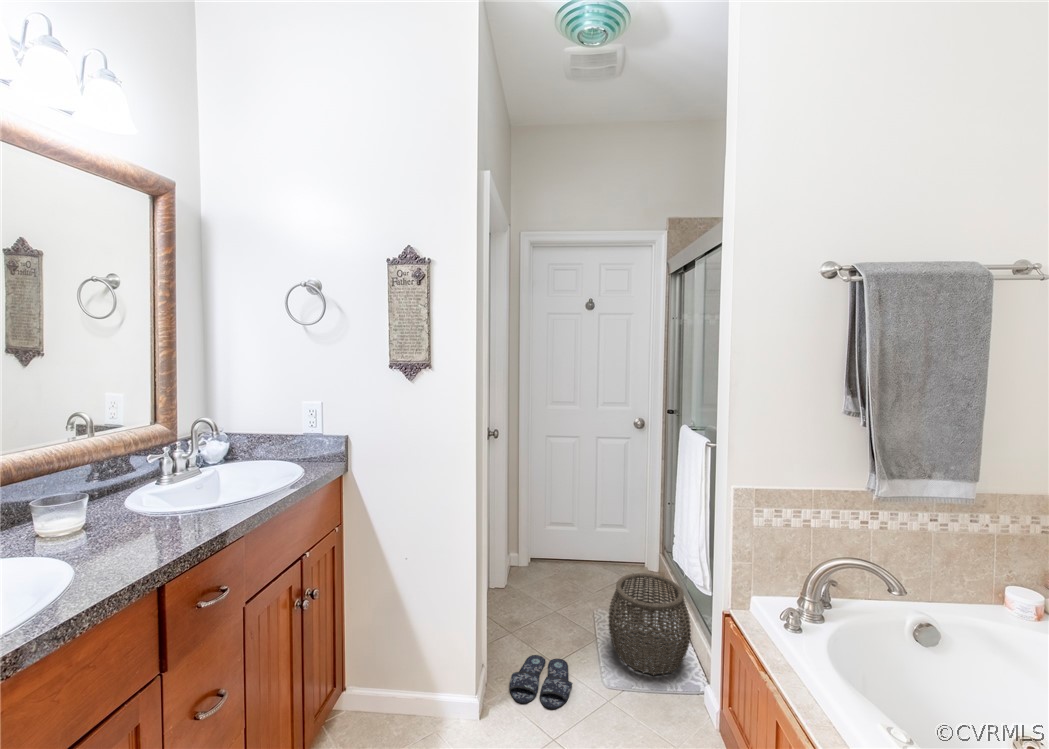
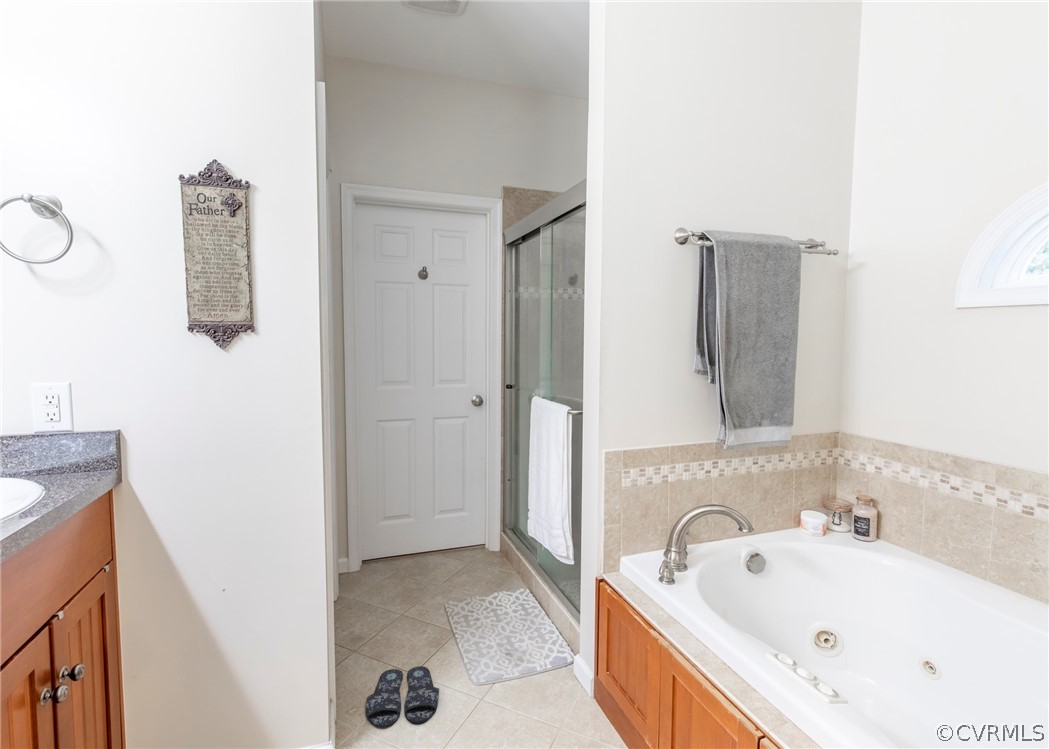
woven basket: present [608,573,691,675] -> none [468,554,554,658]

